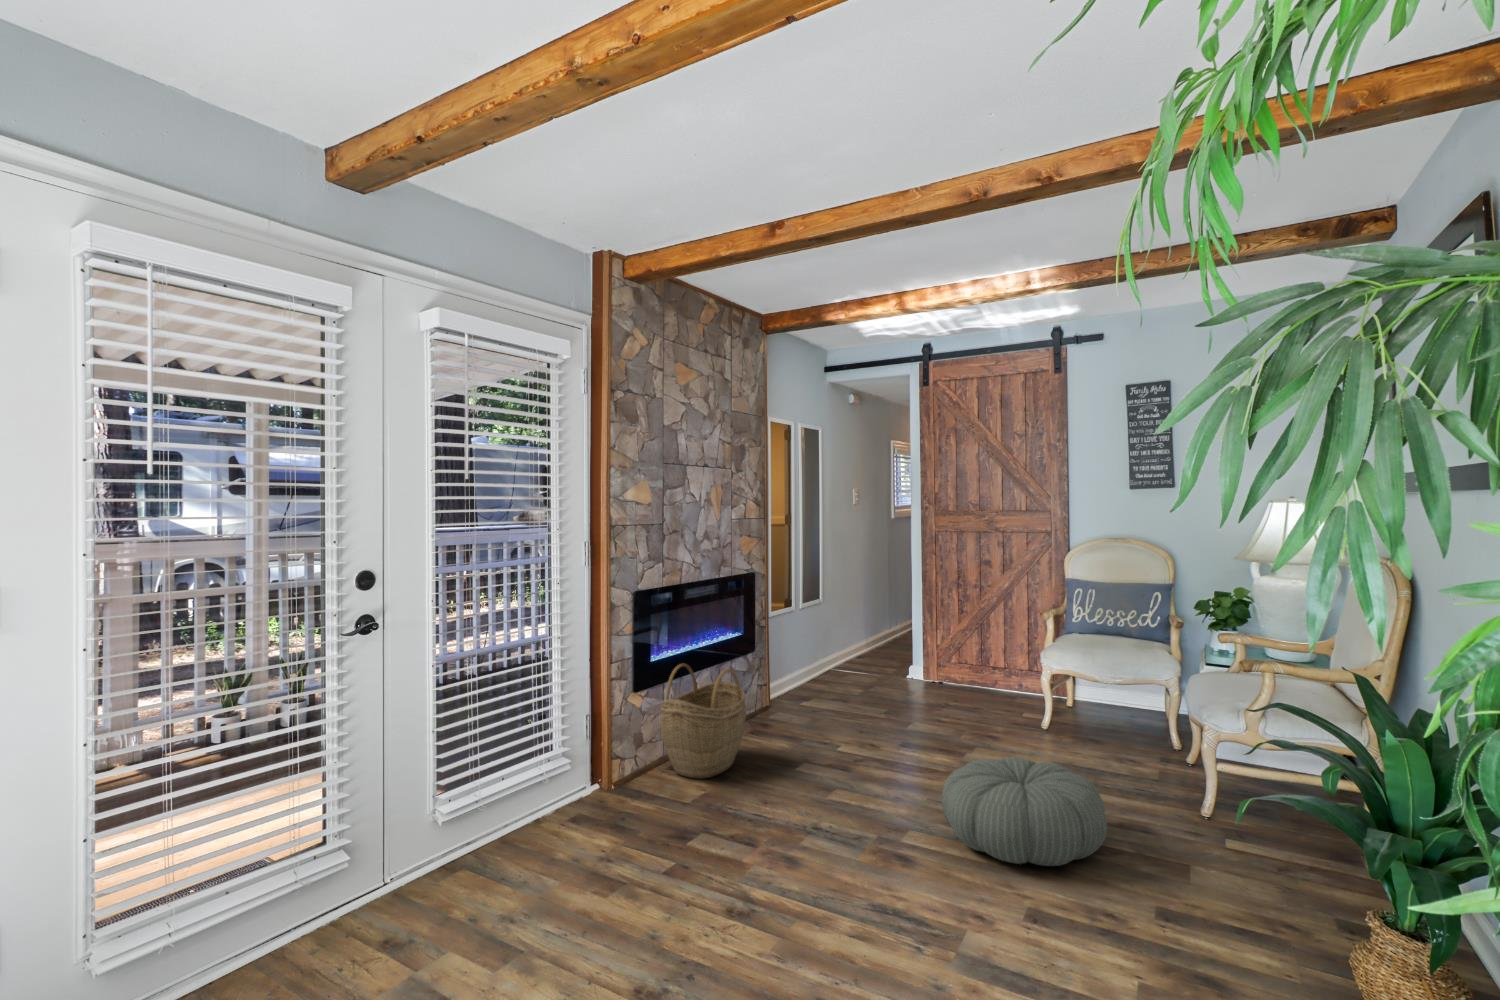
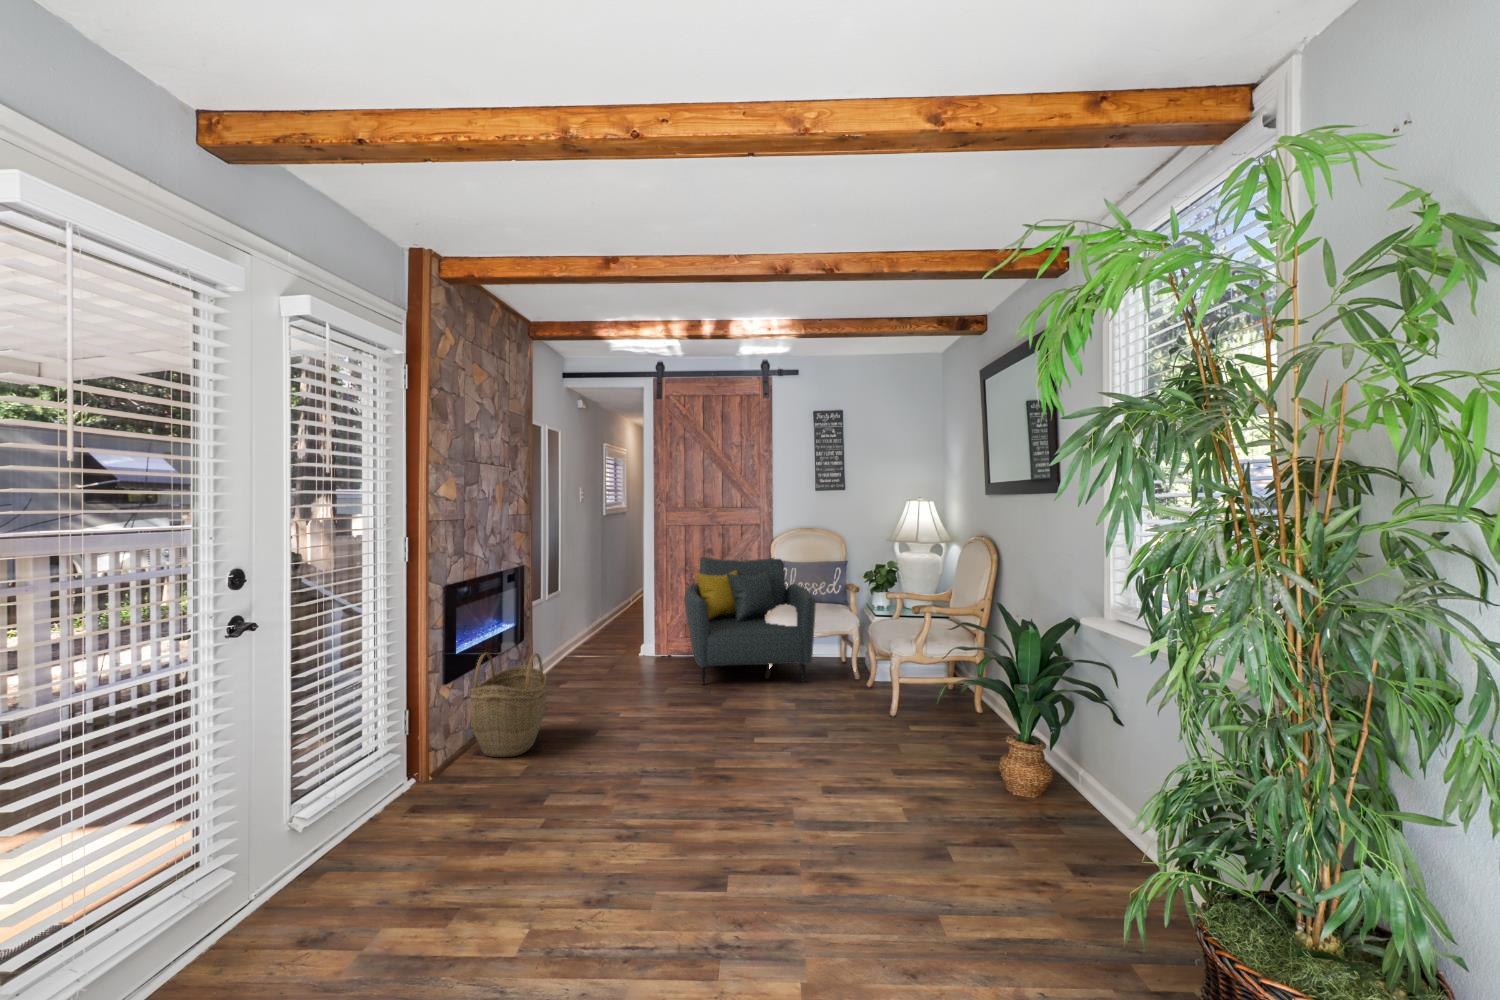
armchair: none [942,570,1112,738] -> present [684,557,816,684]
pouf: present [942,757,1107,866] -> none [740,698,858,773]

